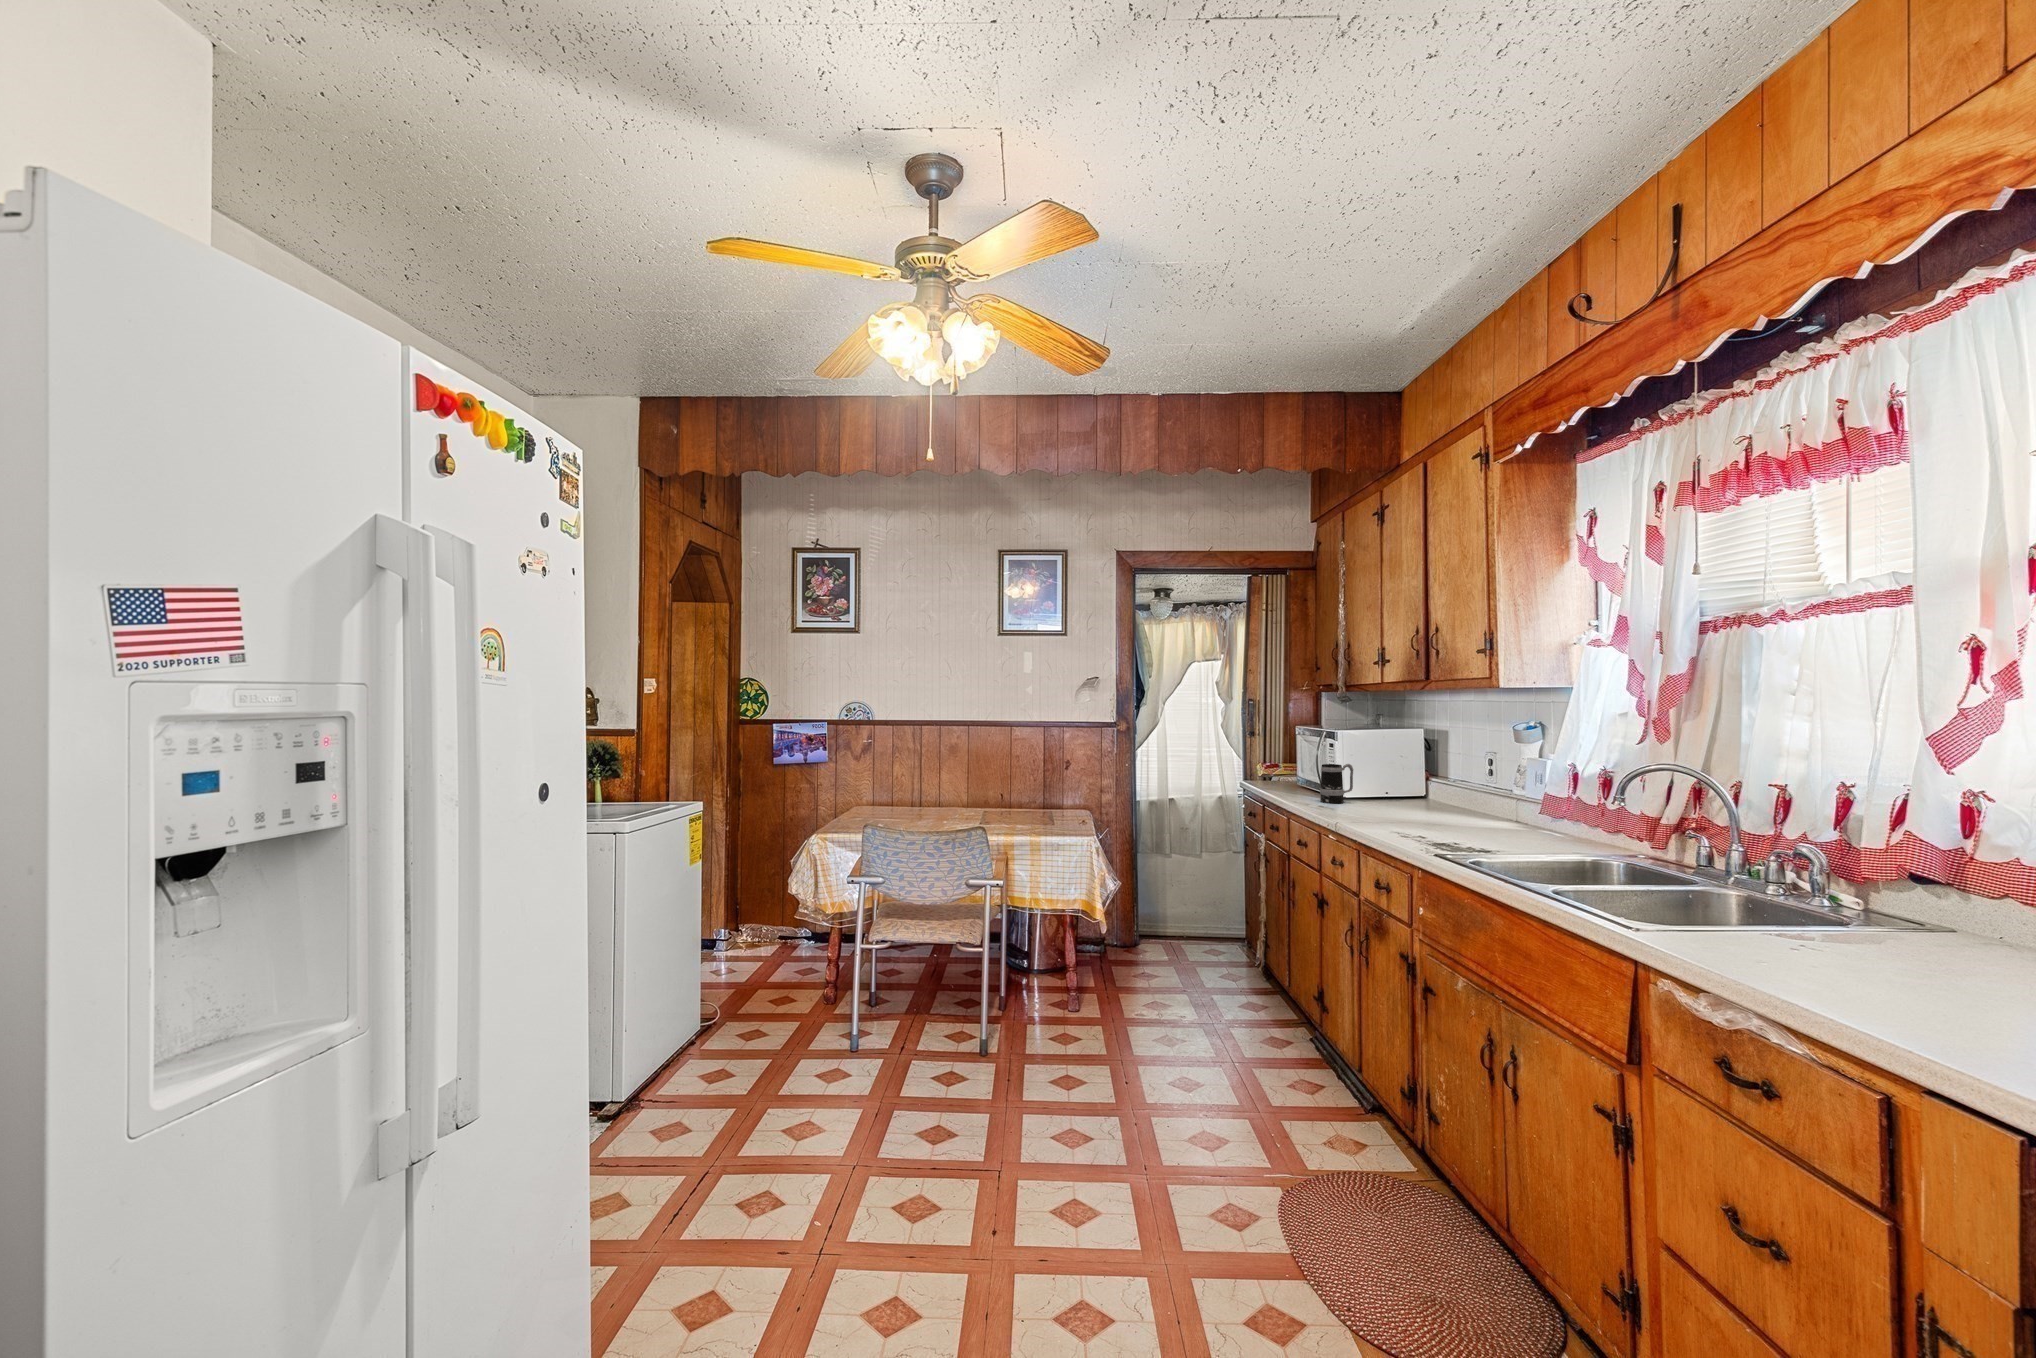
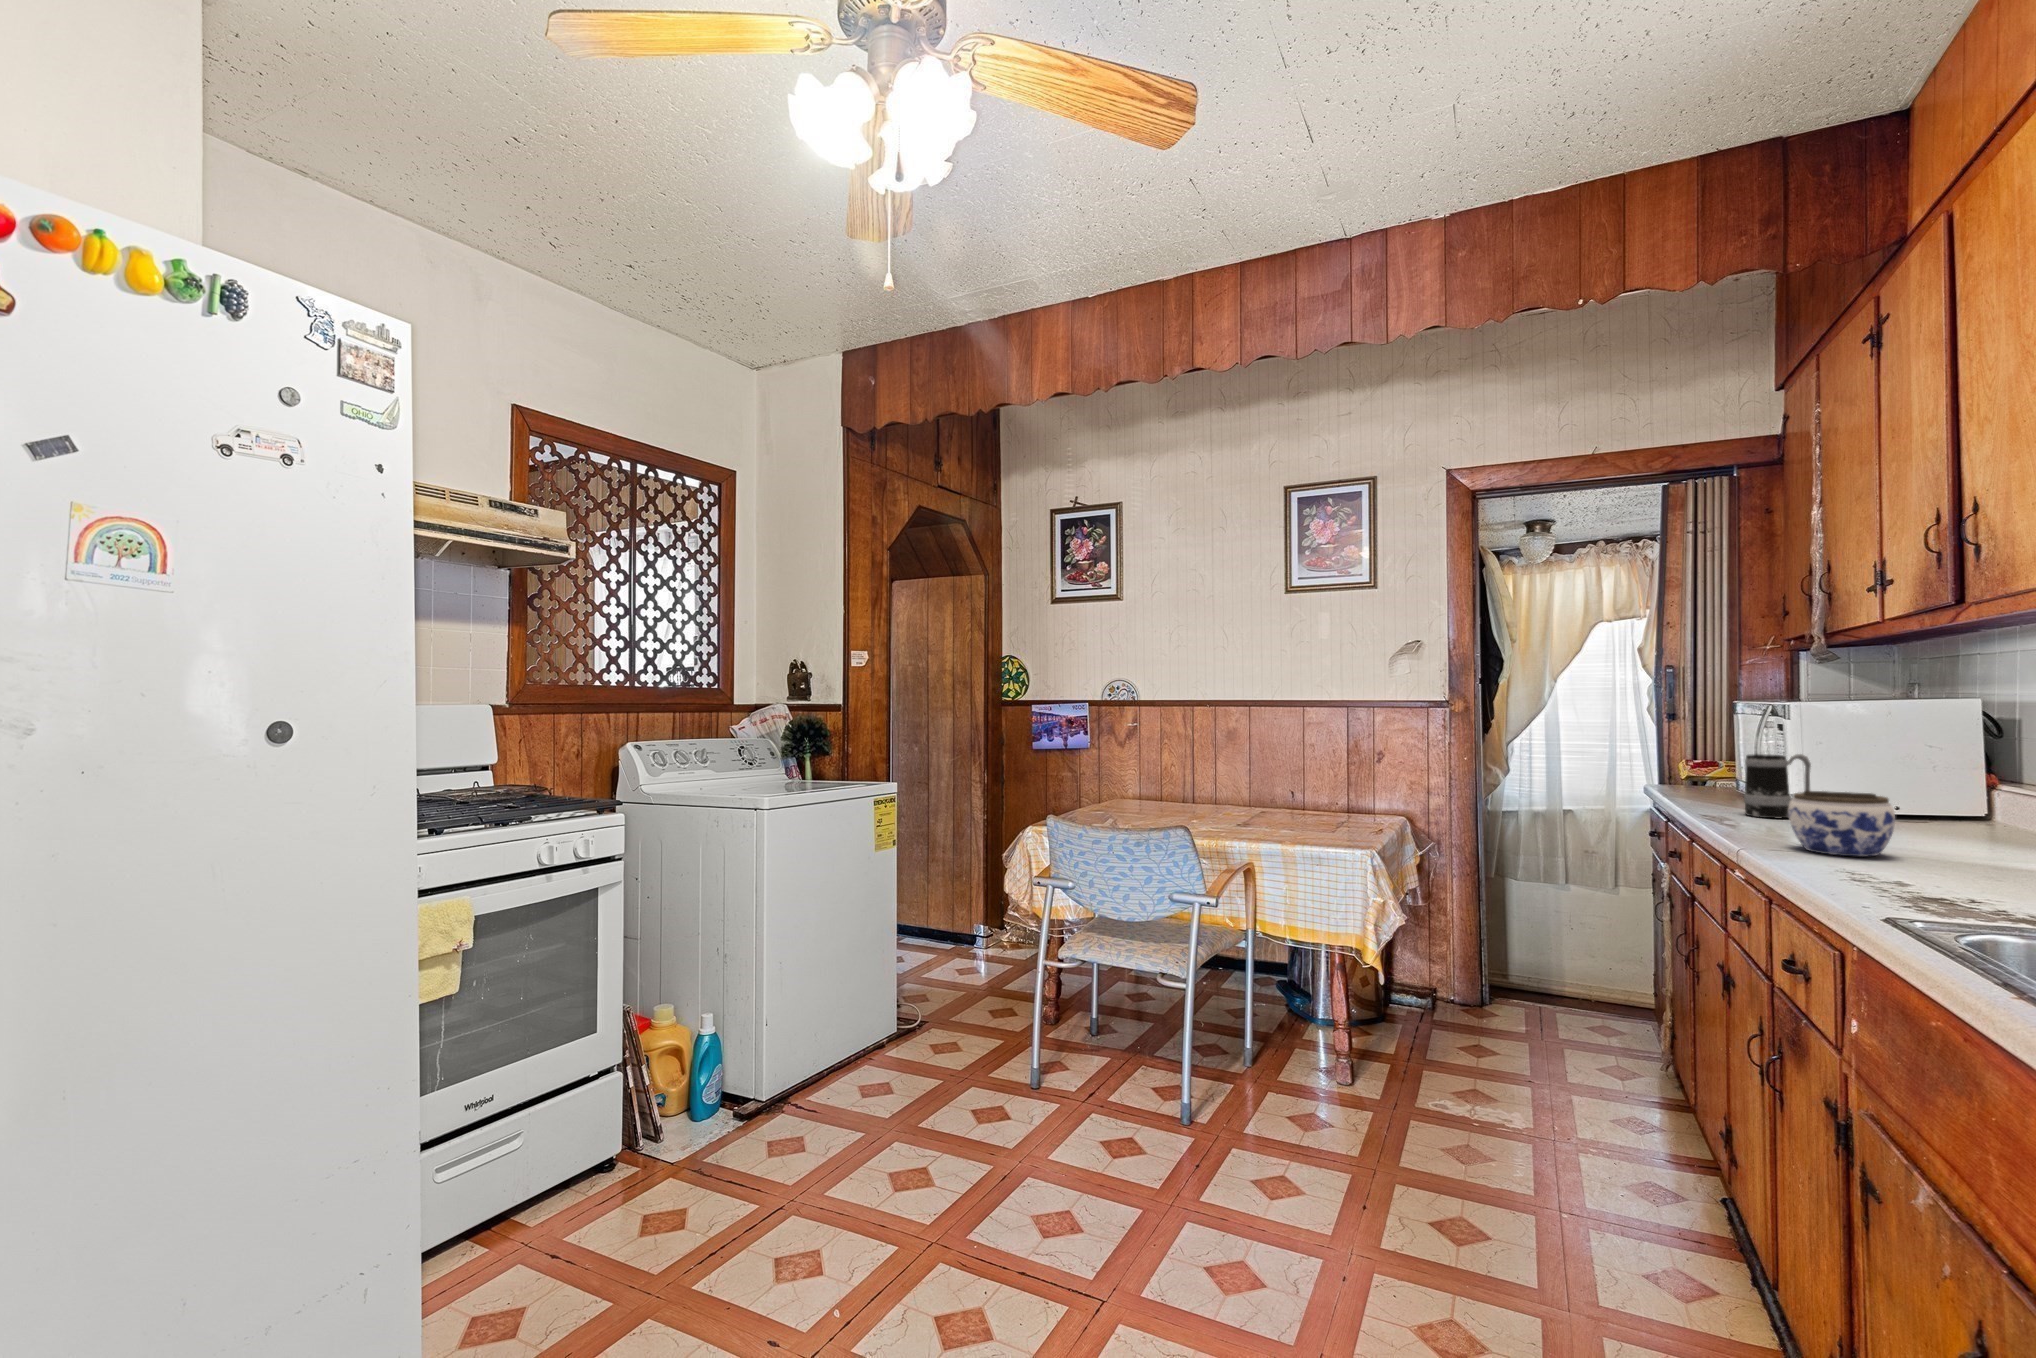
jar: none [1361,788,1409,824] -> present [1788,791,1895,857]

